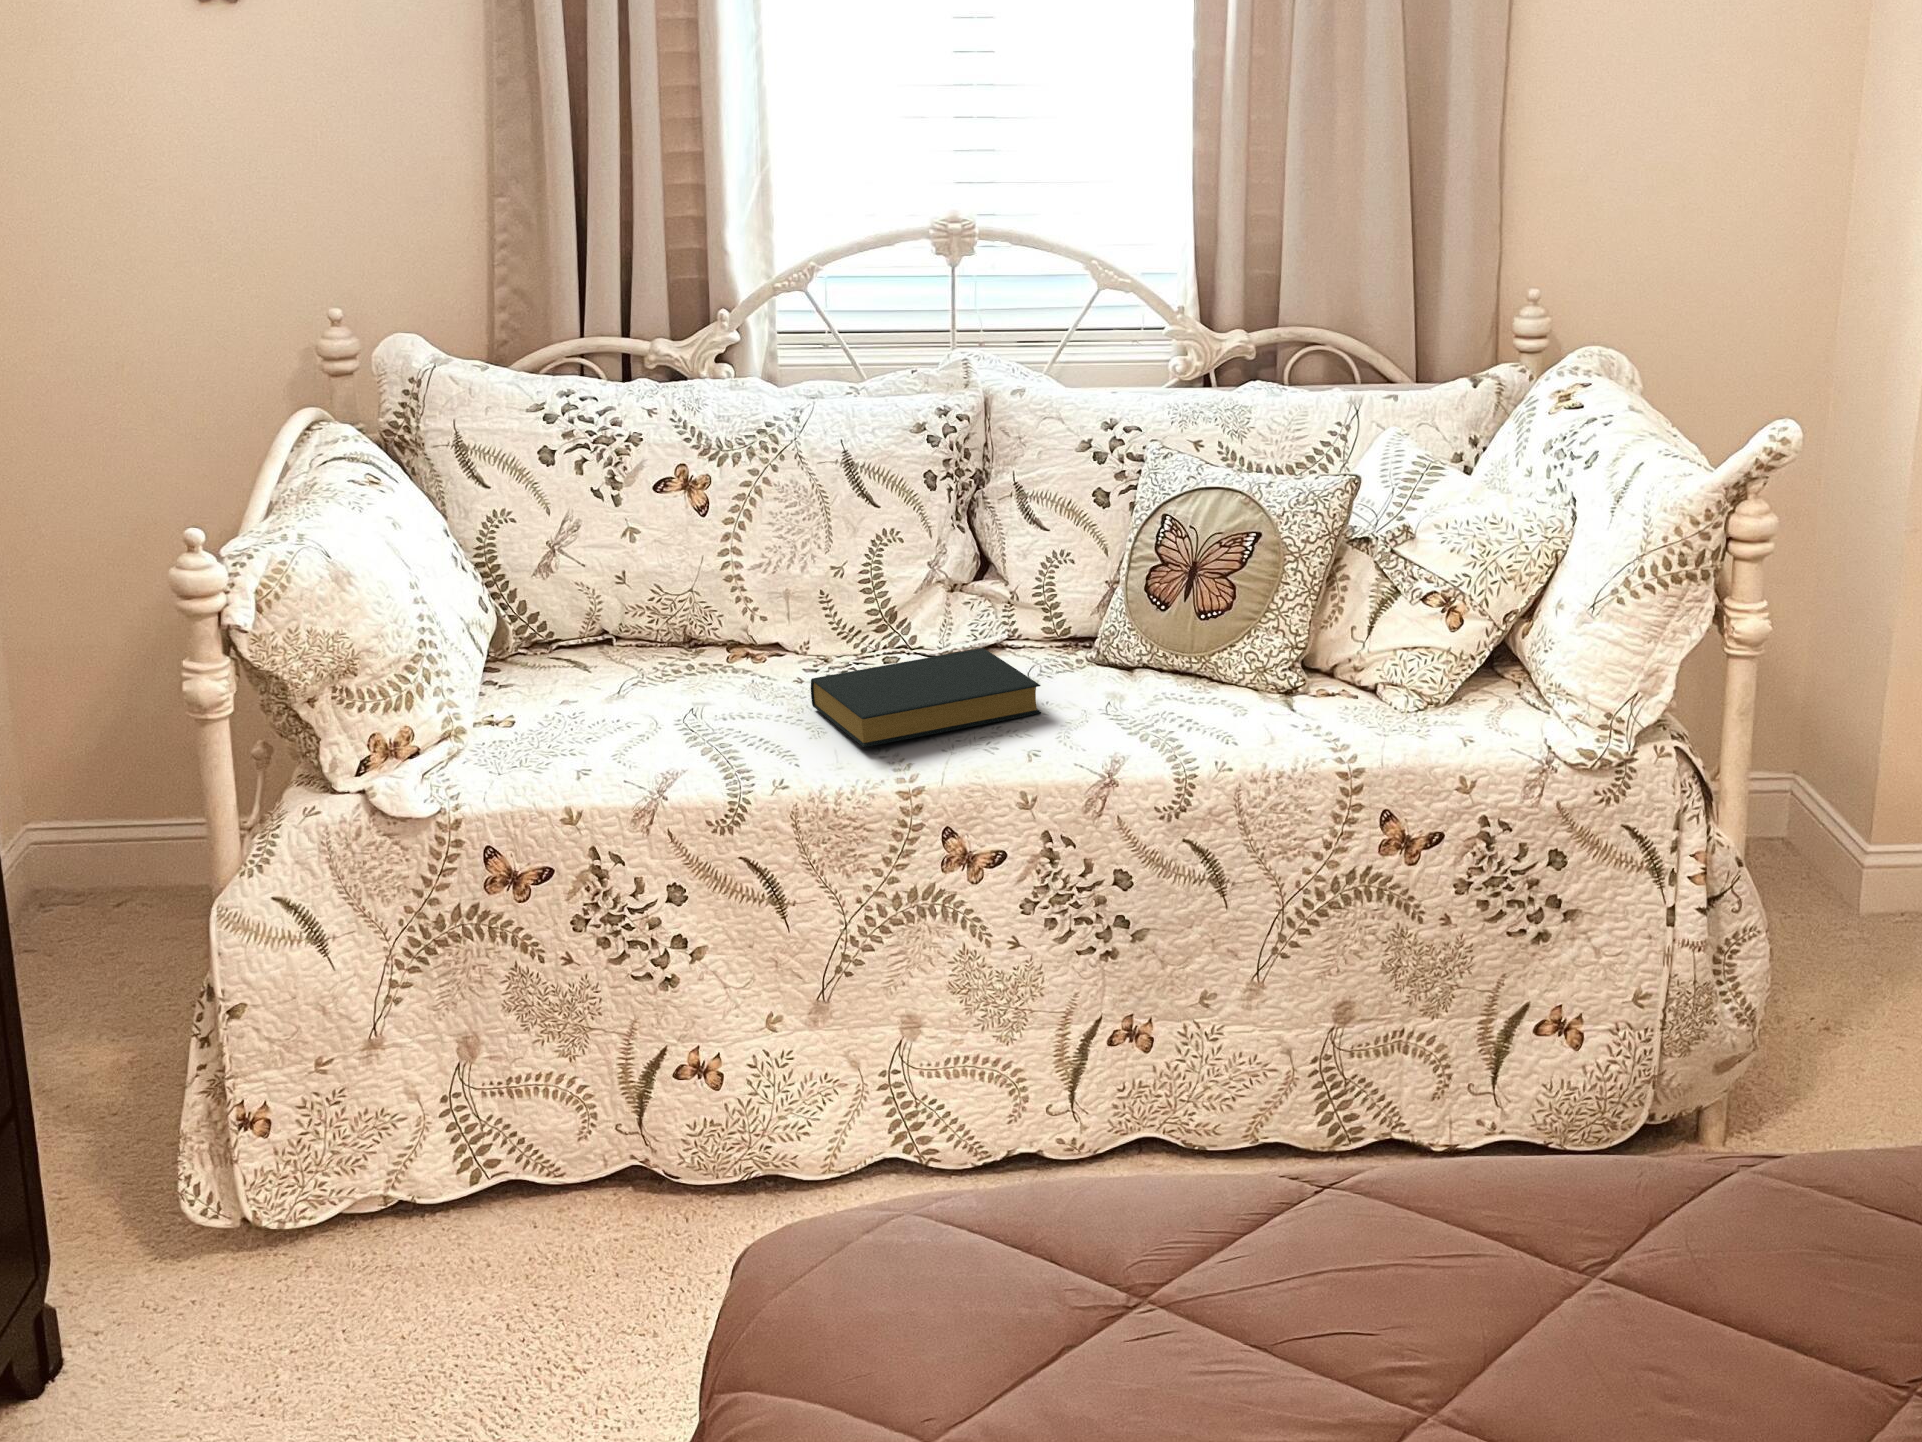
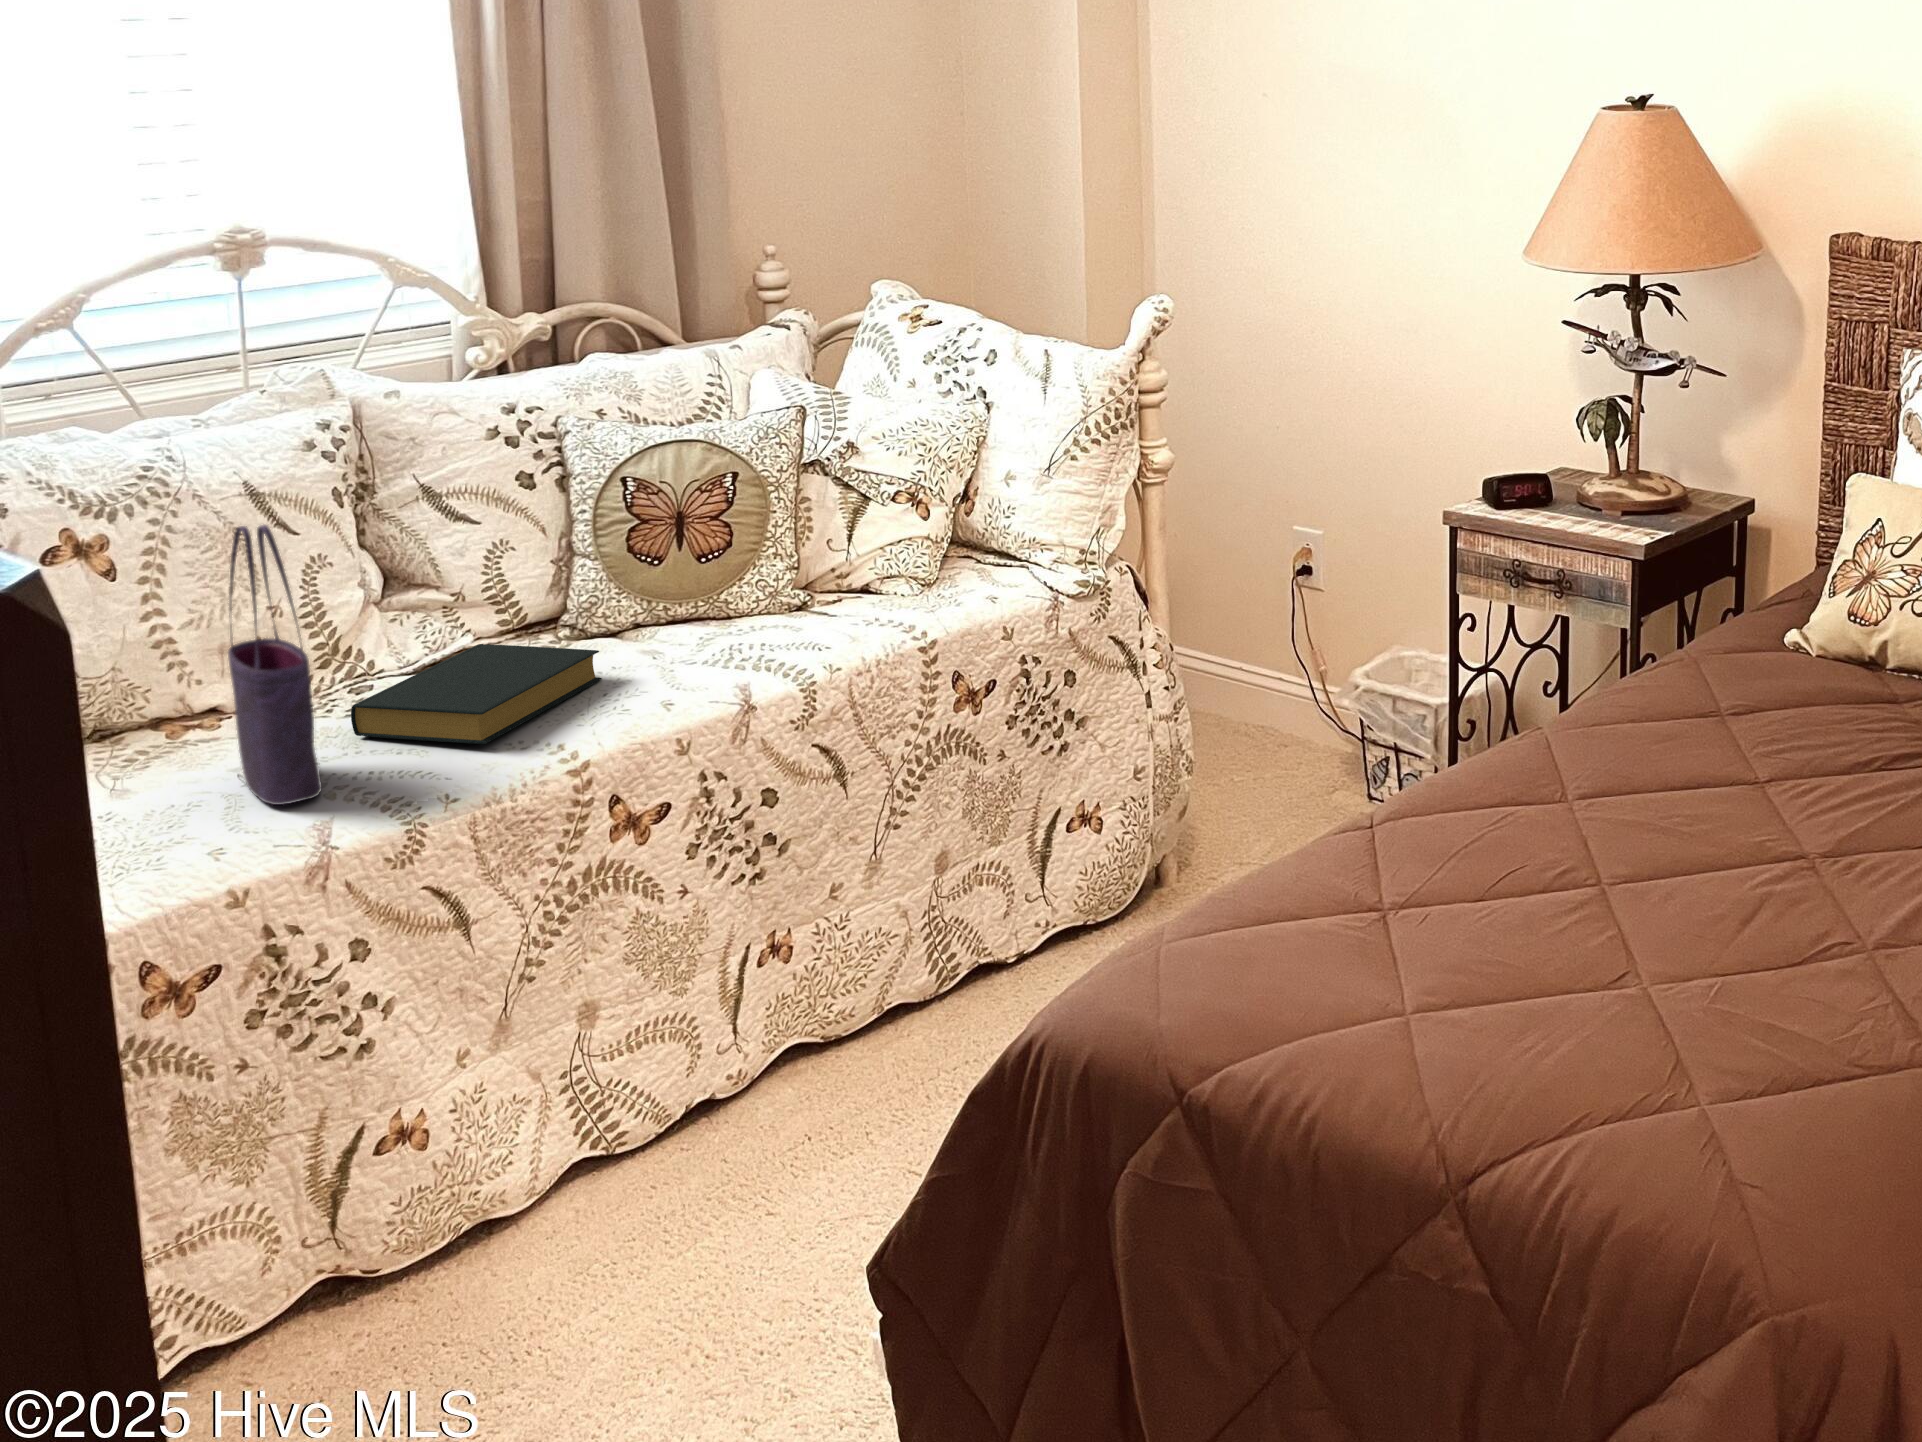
tote bag: none [667,501,742,753] -> present [228,525,322,805]

